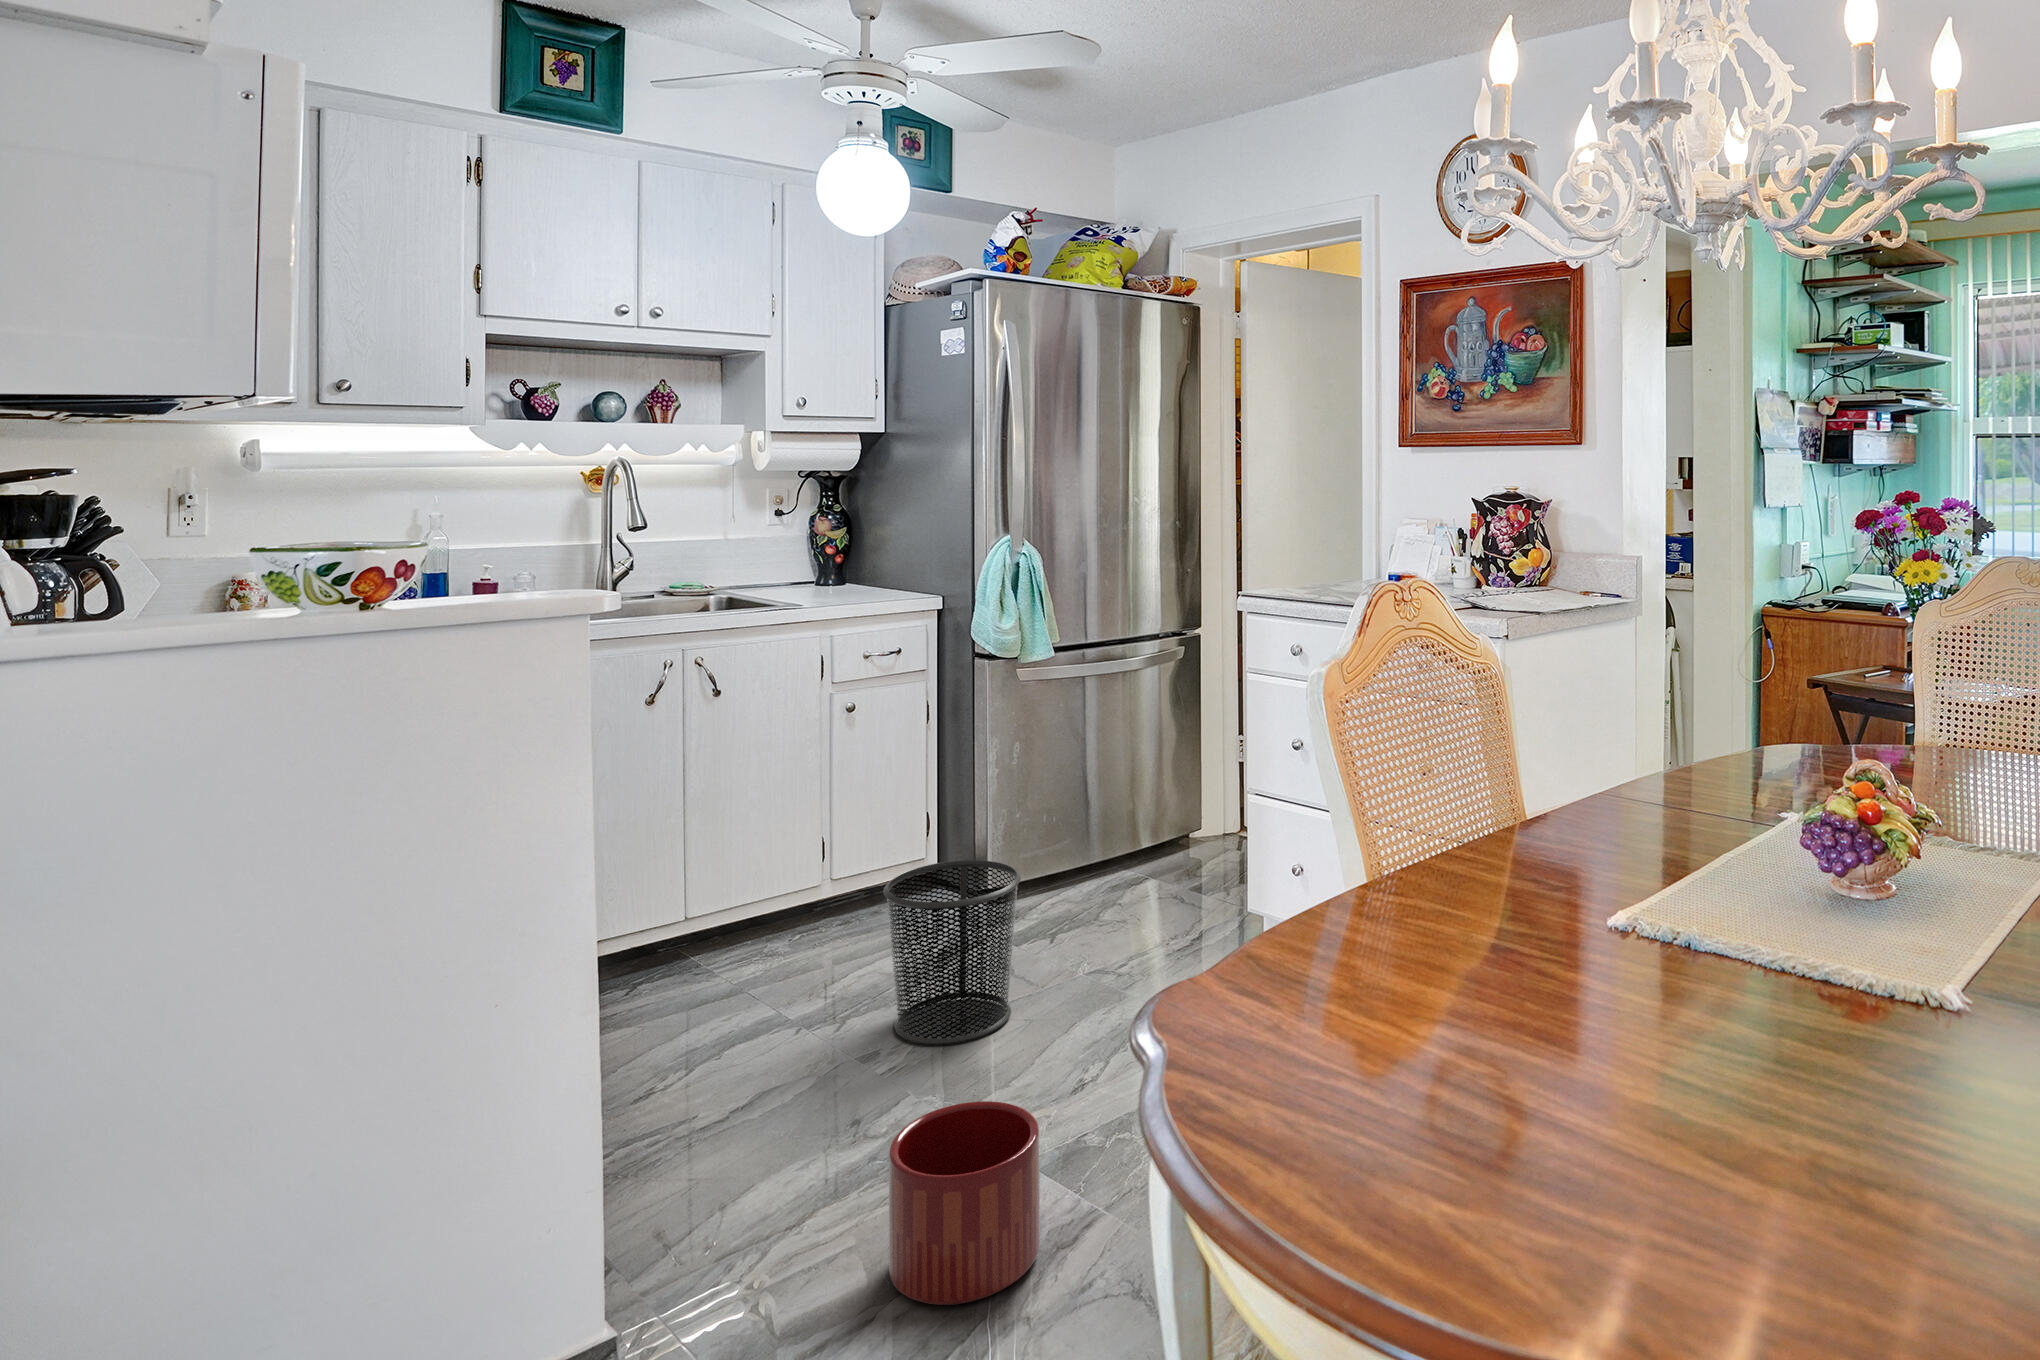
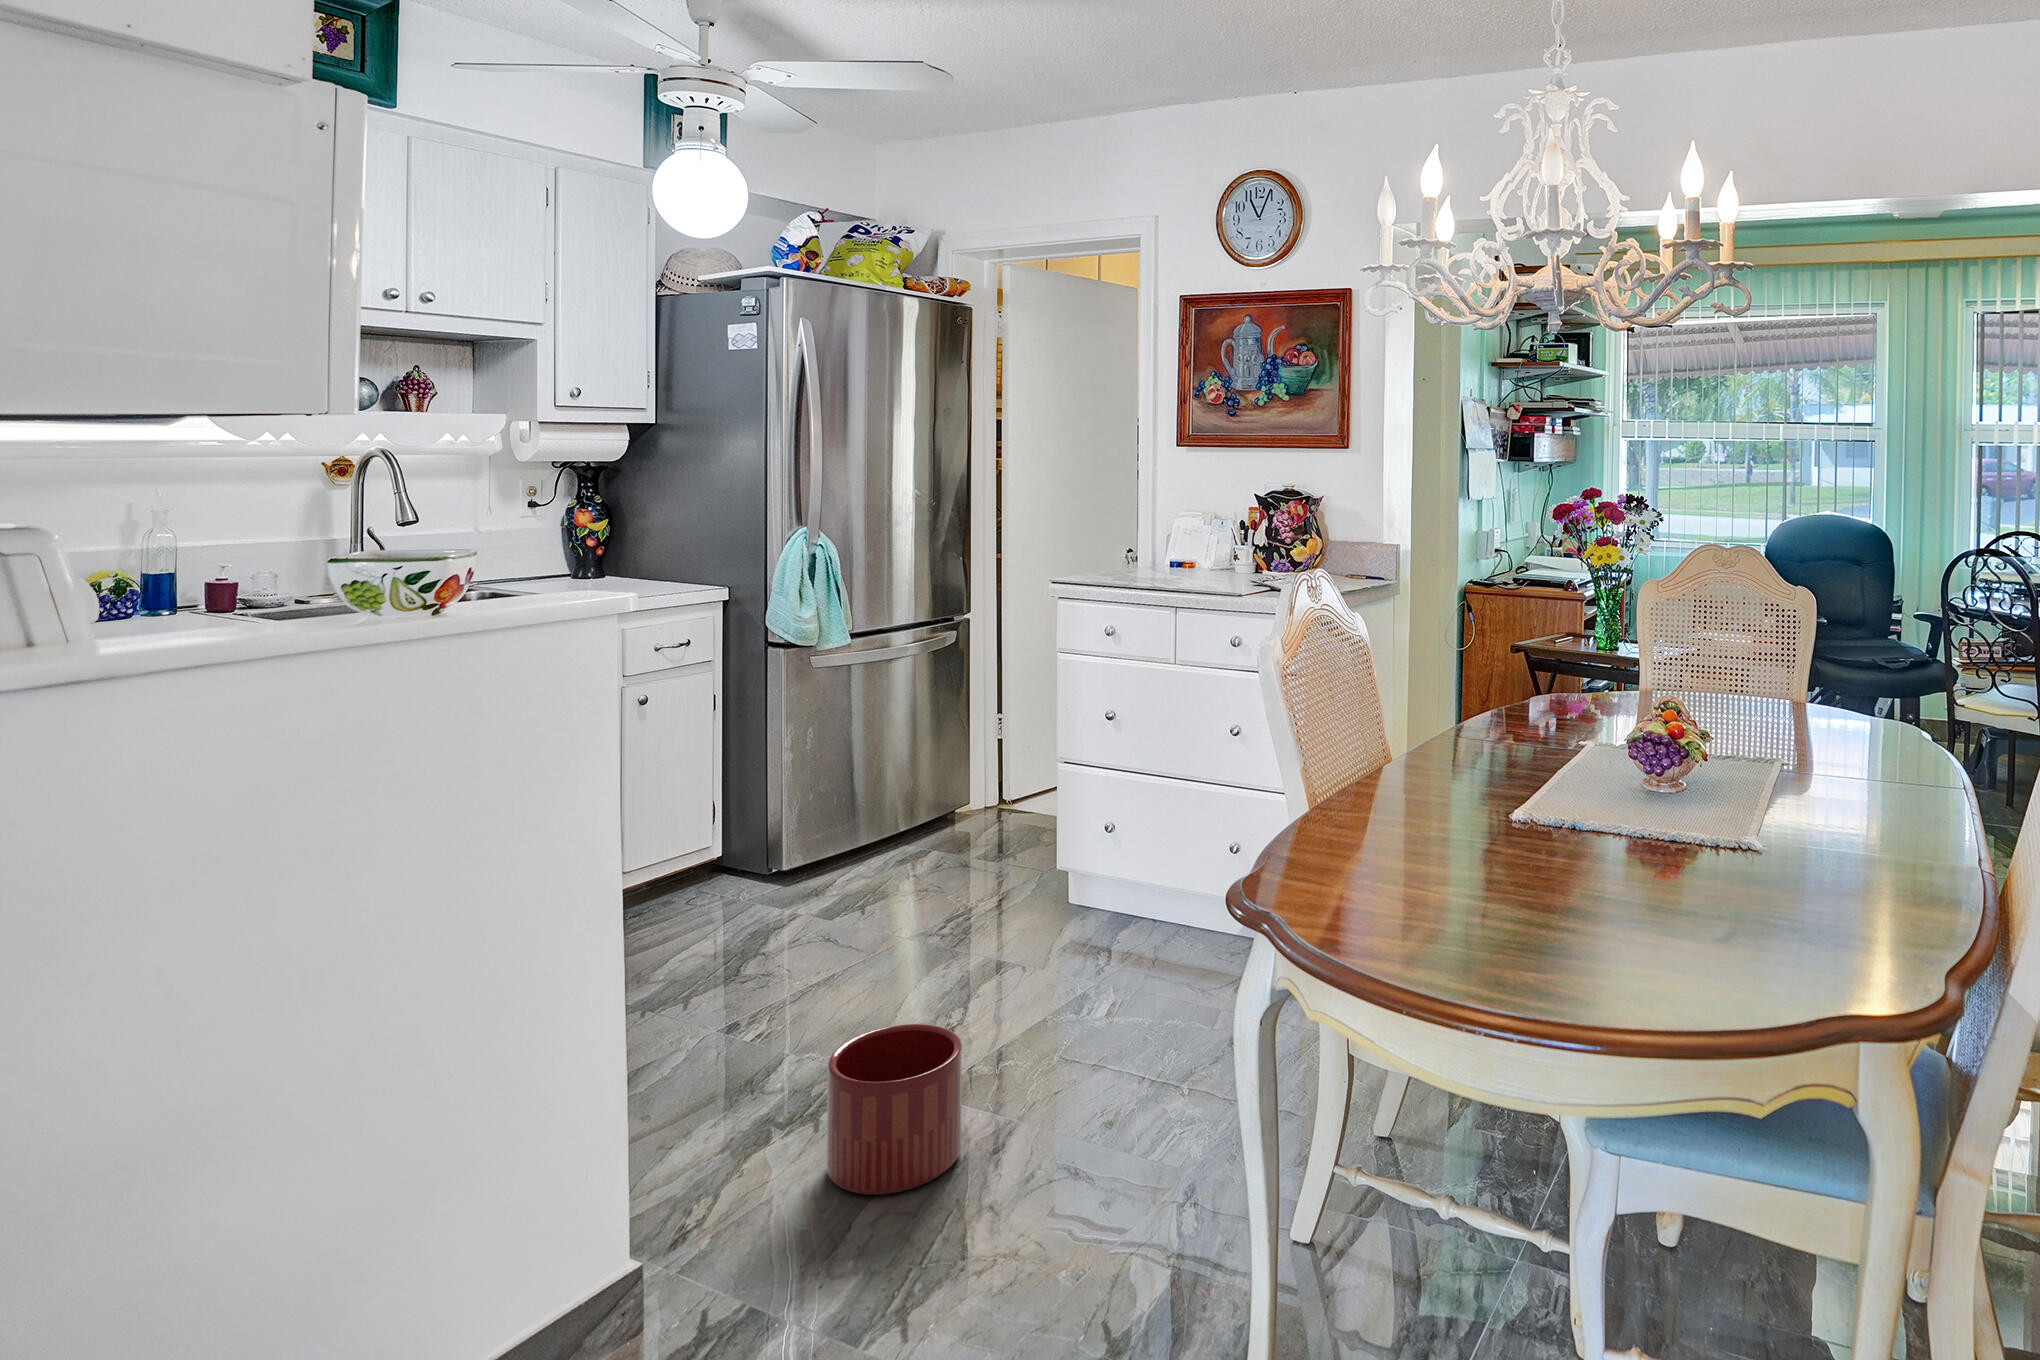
waste bin: present [883,860,1021,1045] -> none [721,835,857,1007]

